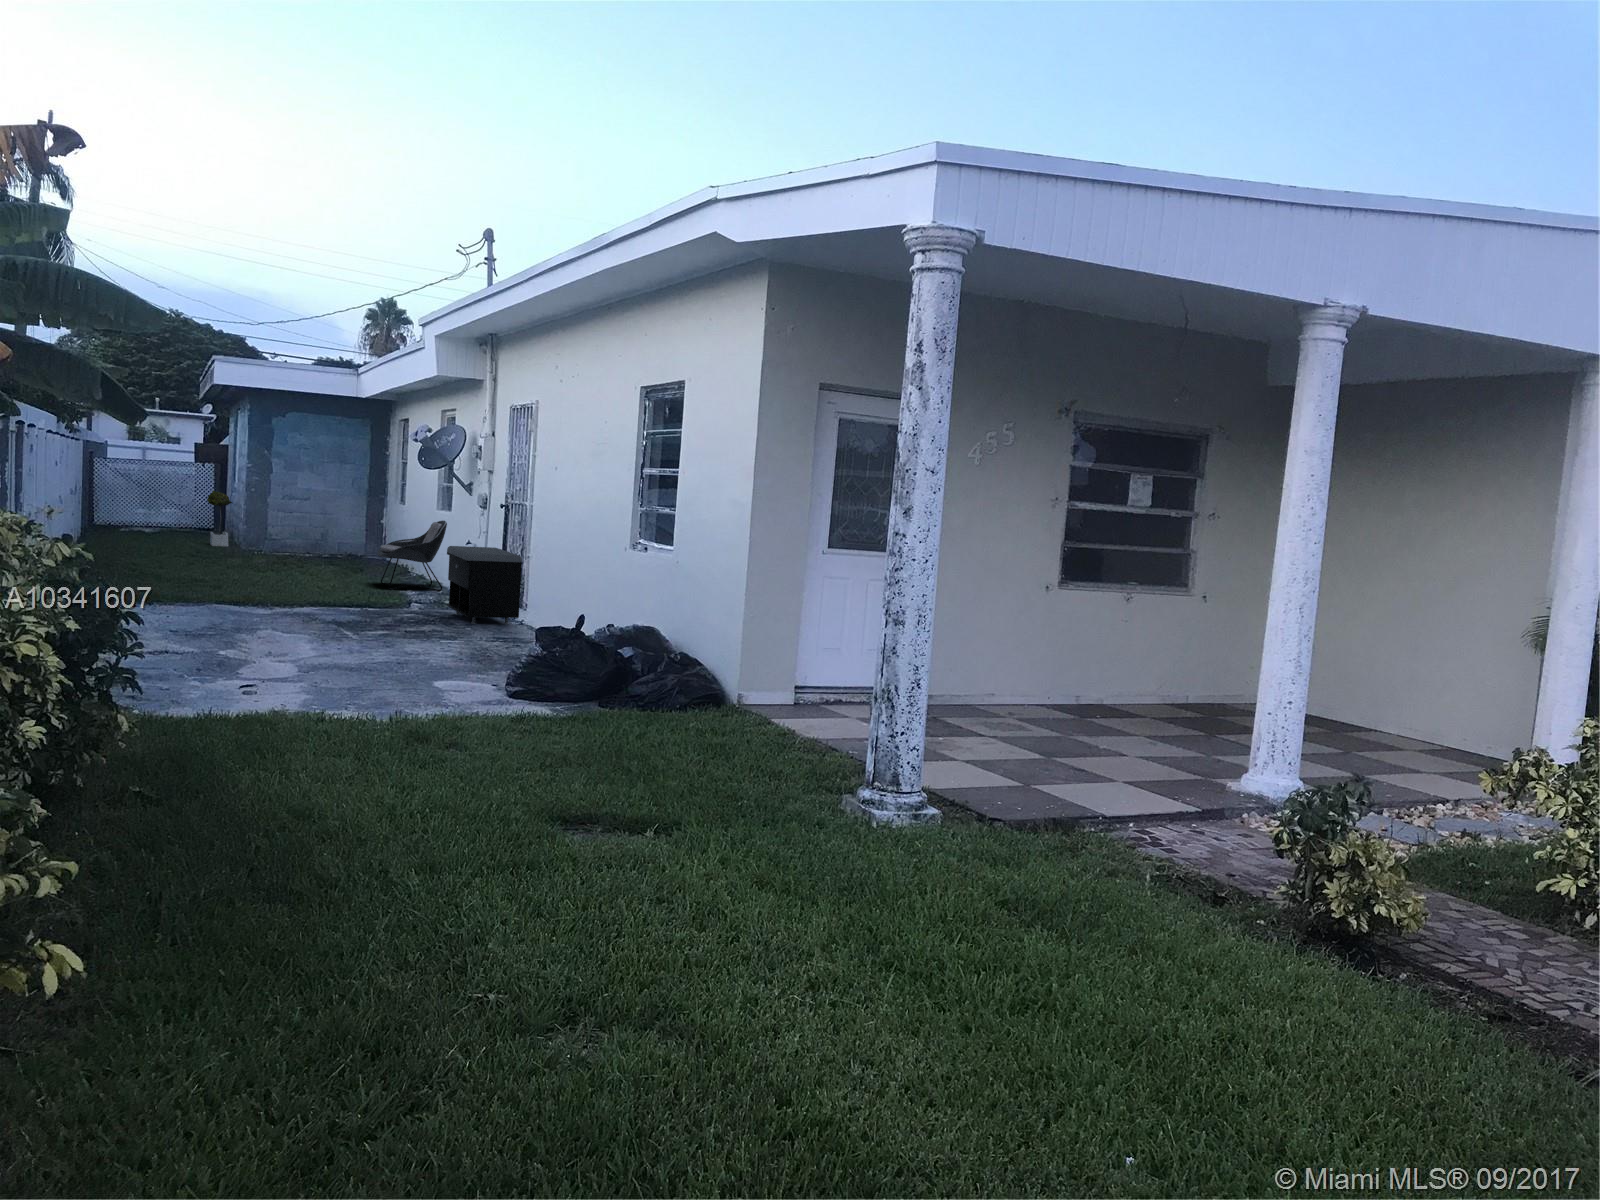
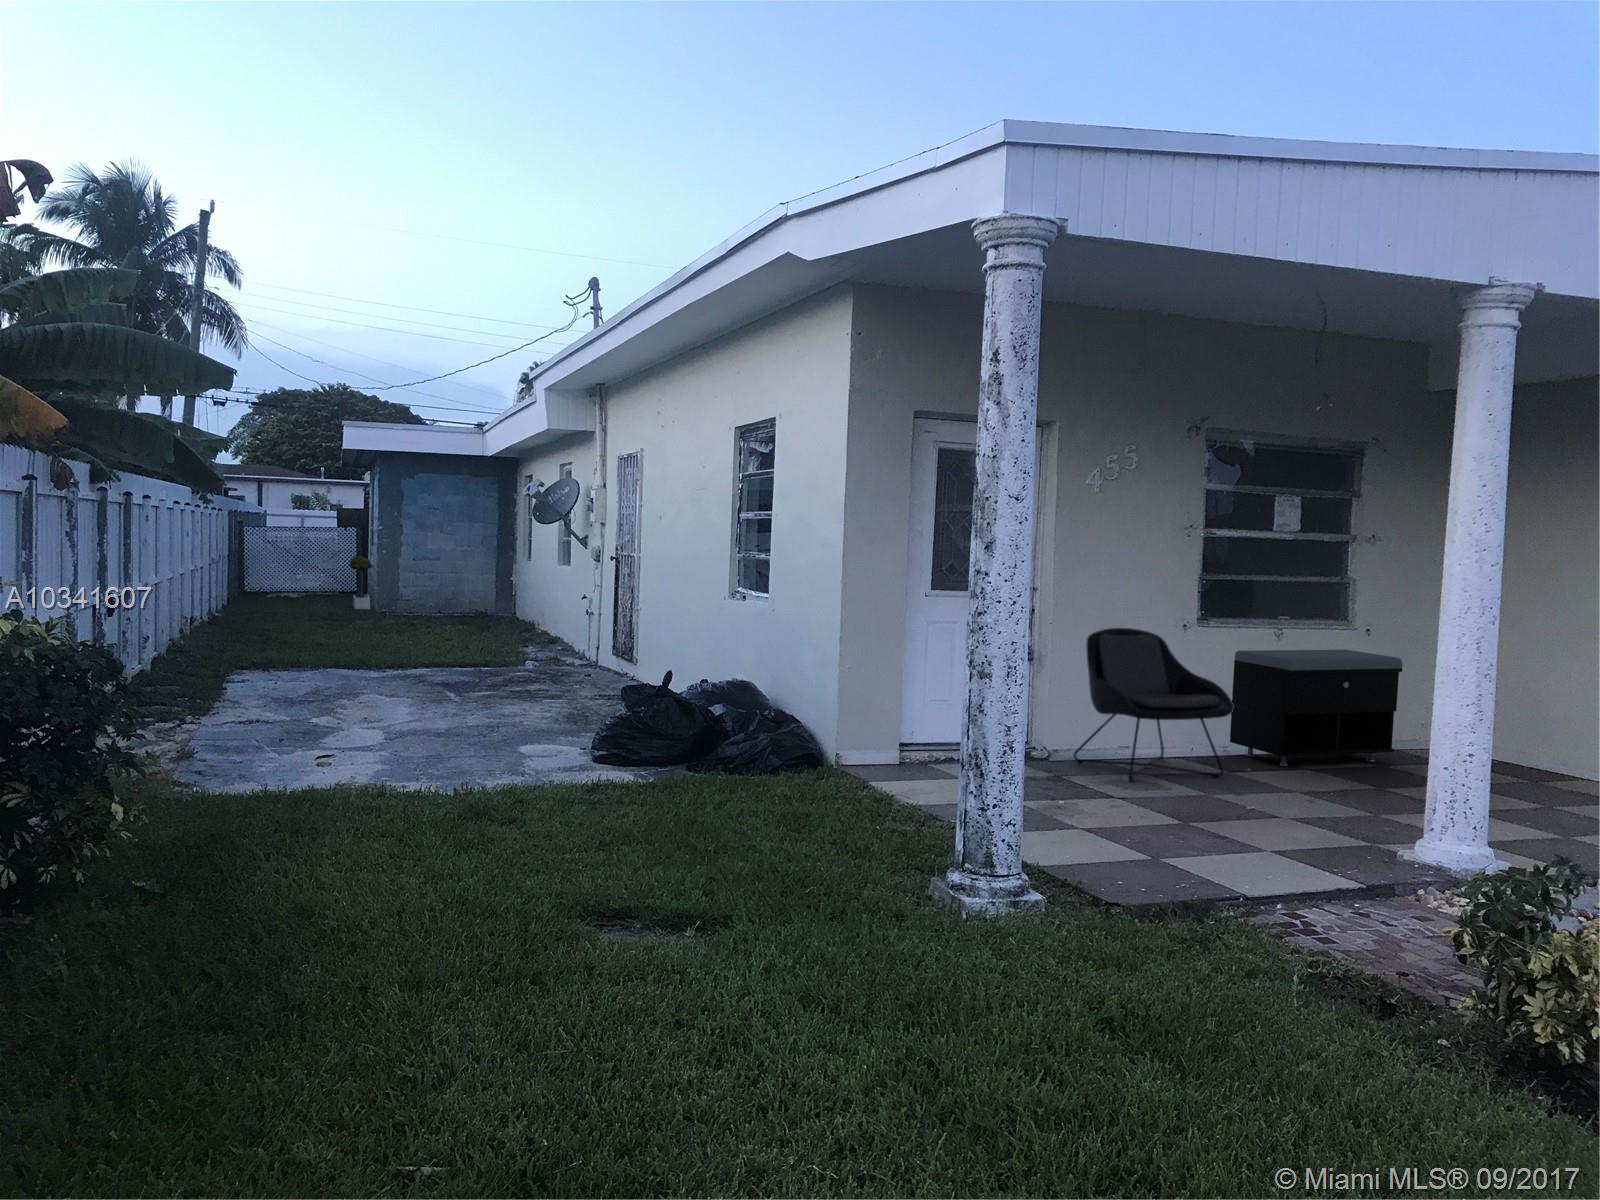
lounge chair: present [377,520,447,592] -> present [1074,628,1234,782]
storage bench: present [447,546,522,624] -> present [1230,650,1402,766]

